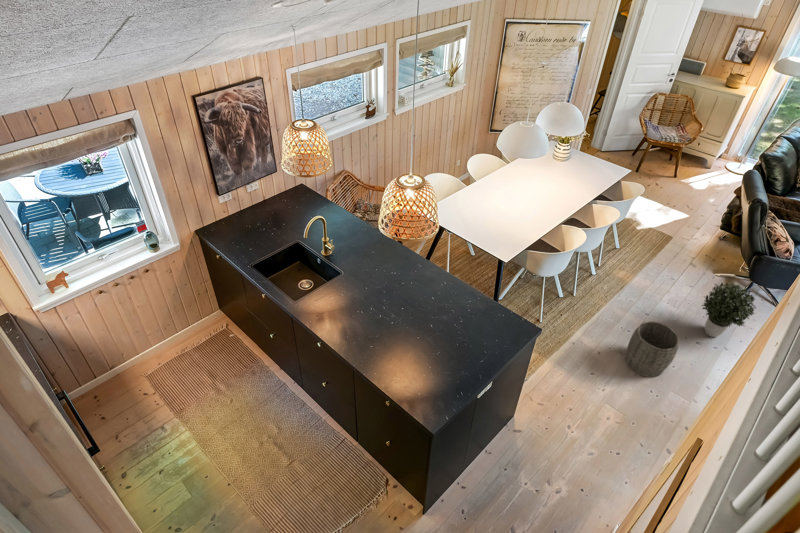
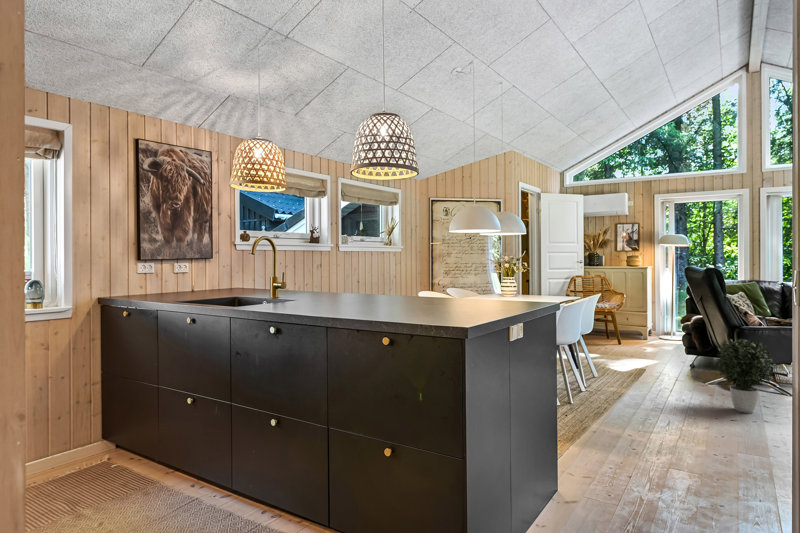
woven basket: present [625,321,679,377] -> none [662,376,724,442]

